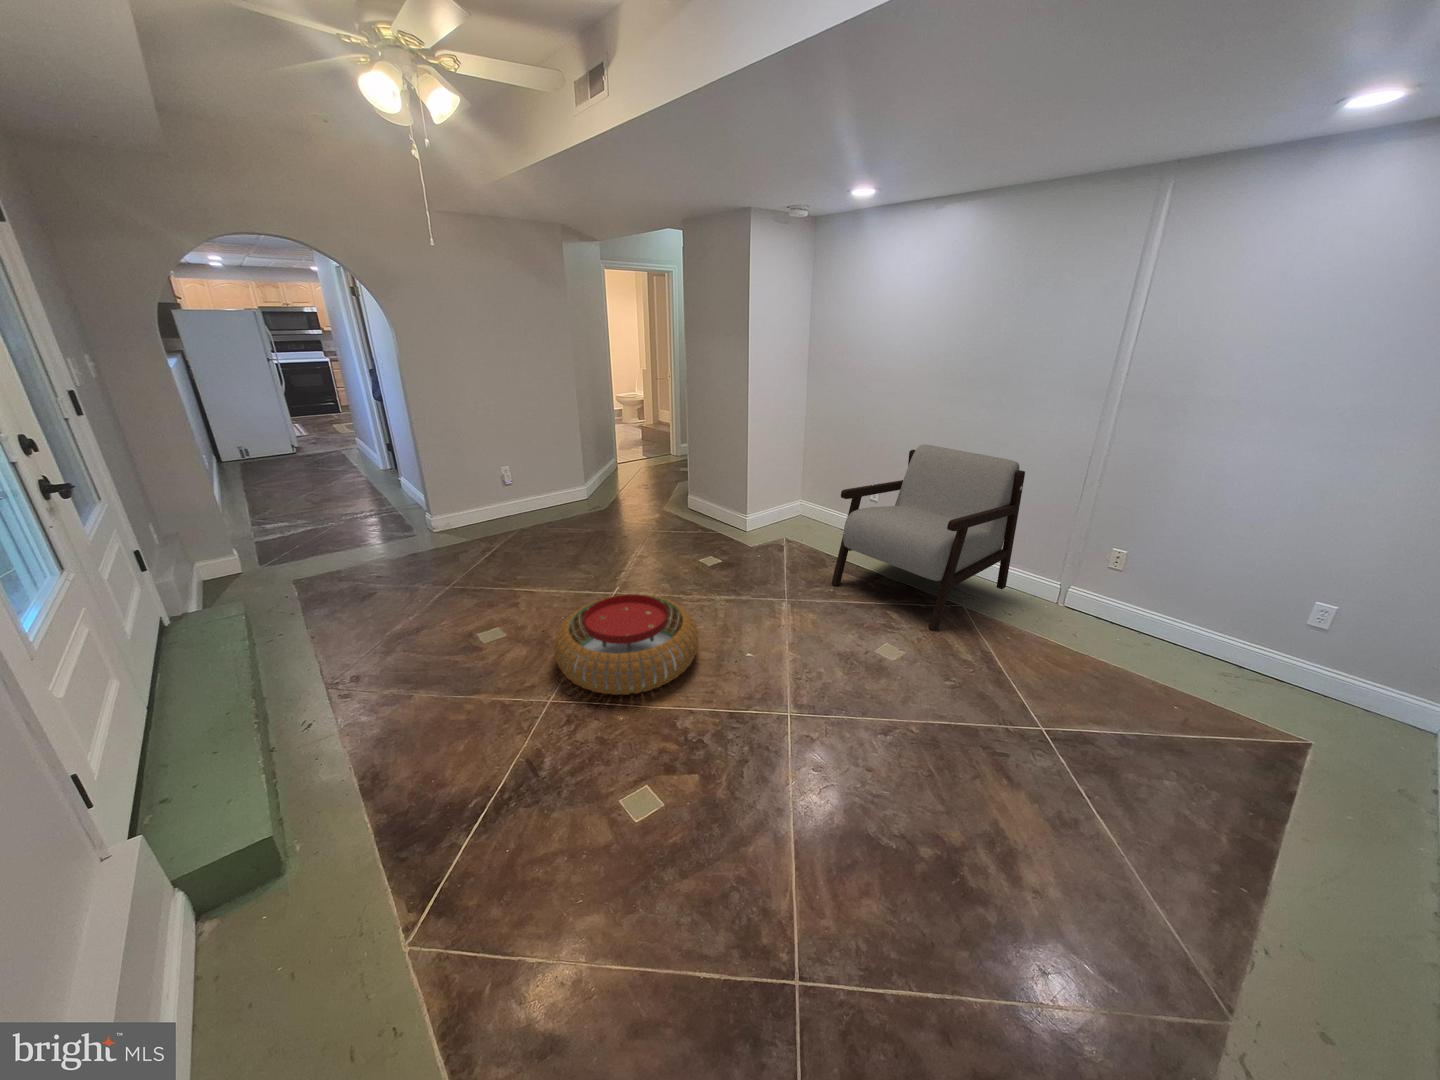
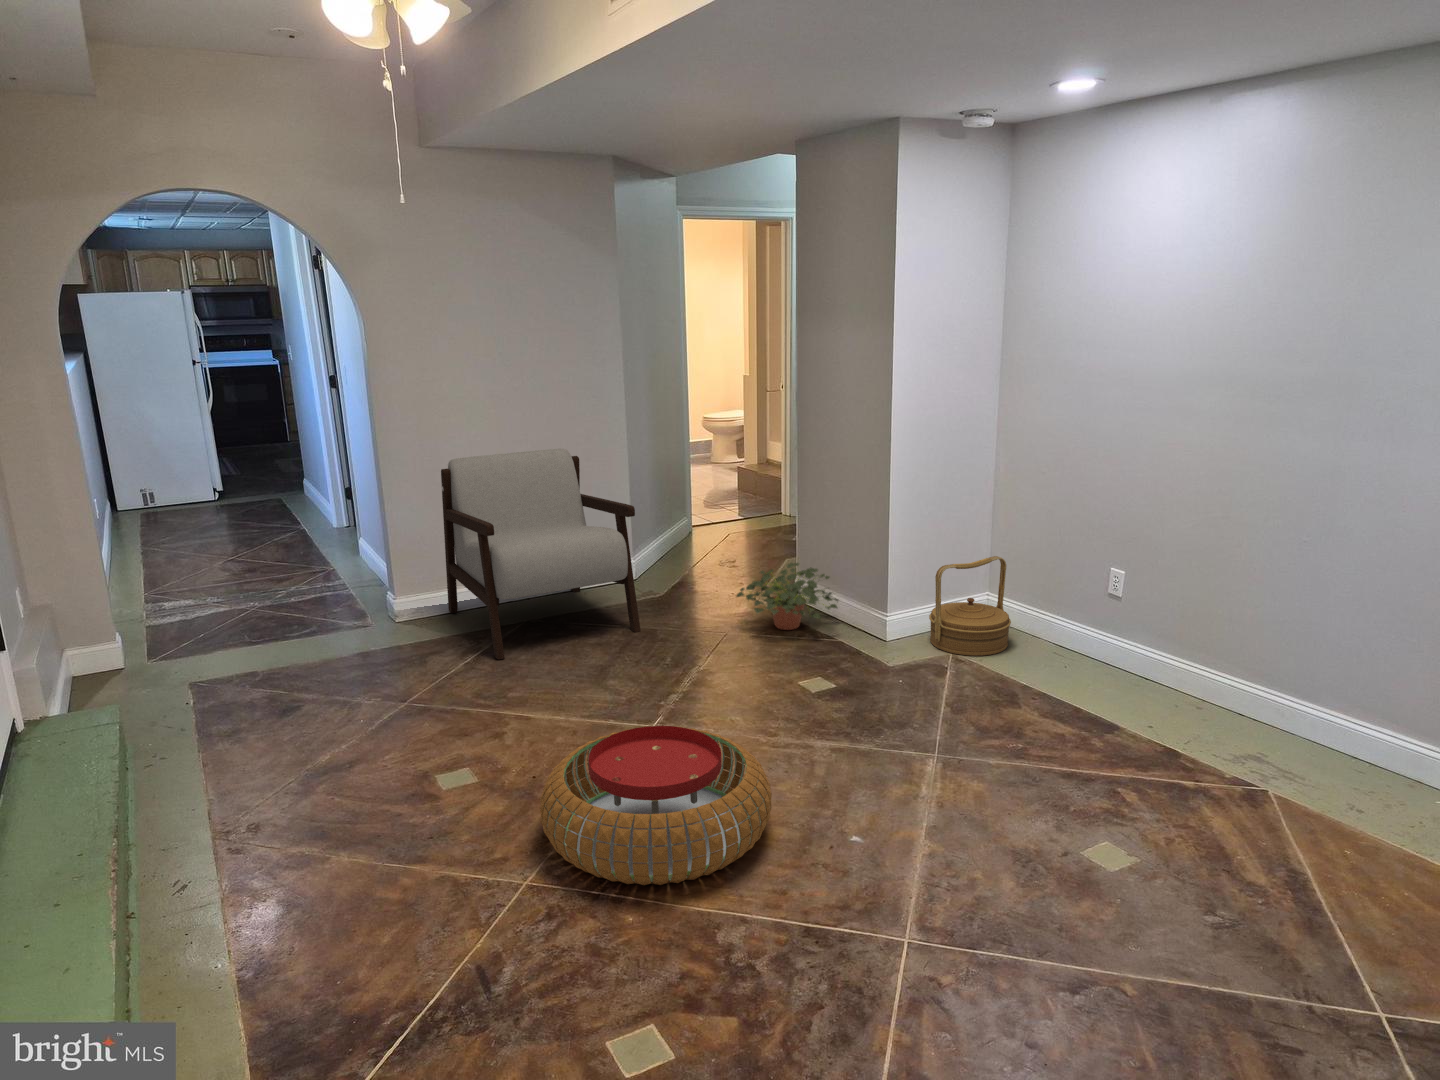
armchair: present [831,445,1025,631] -> present [441,449,641,660]
woven basket: none [770,479,816,537] -> present [929,556,1011,656]
potted plant: none [656,486,718,527] -> present [736,563,838,630]

